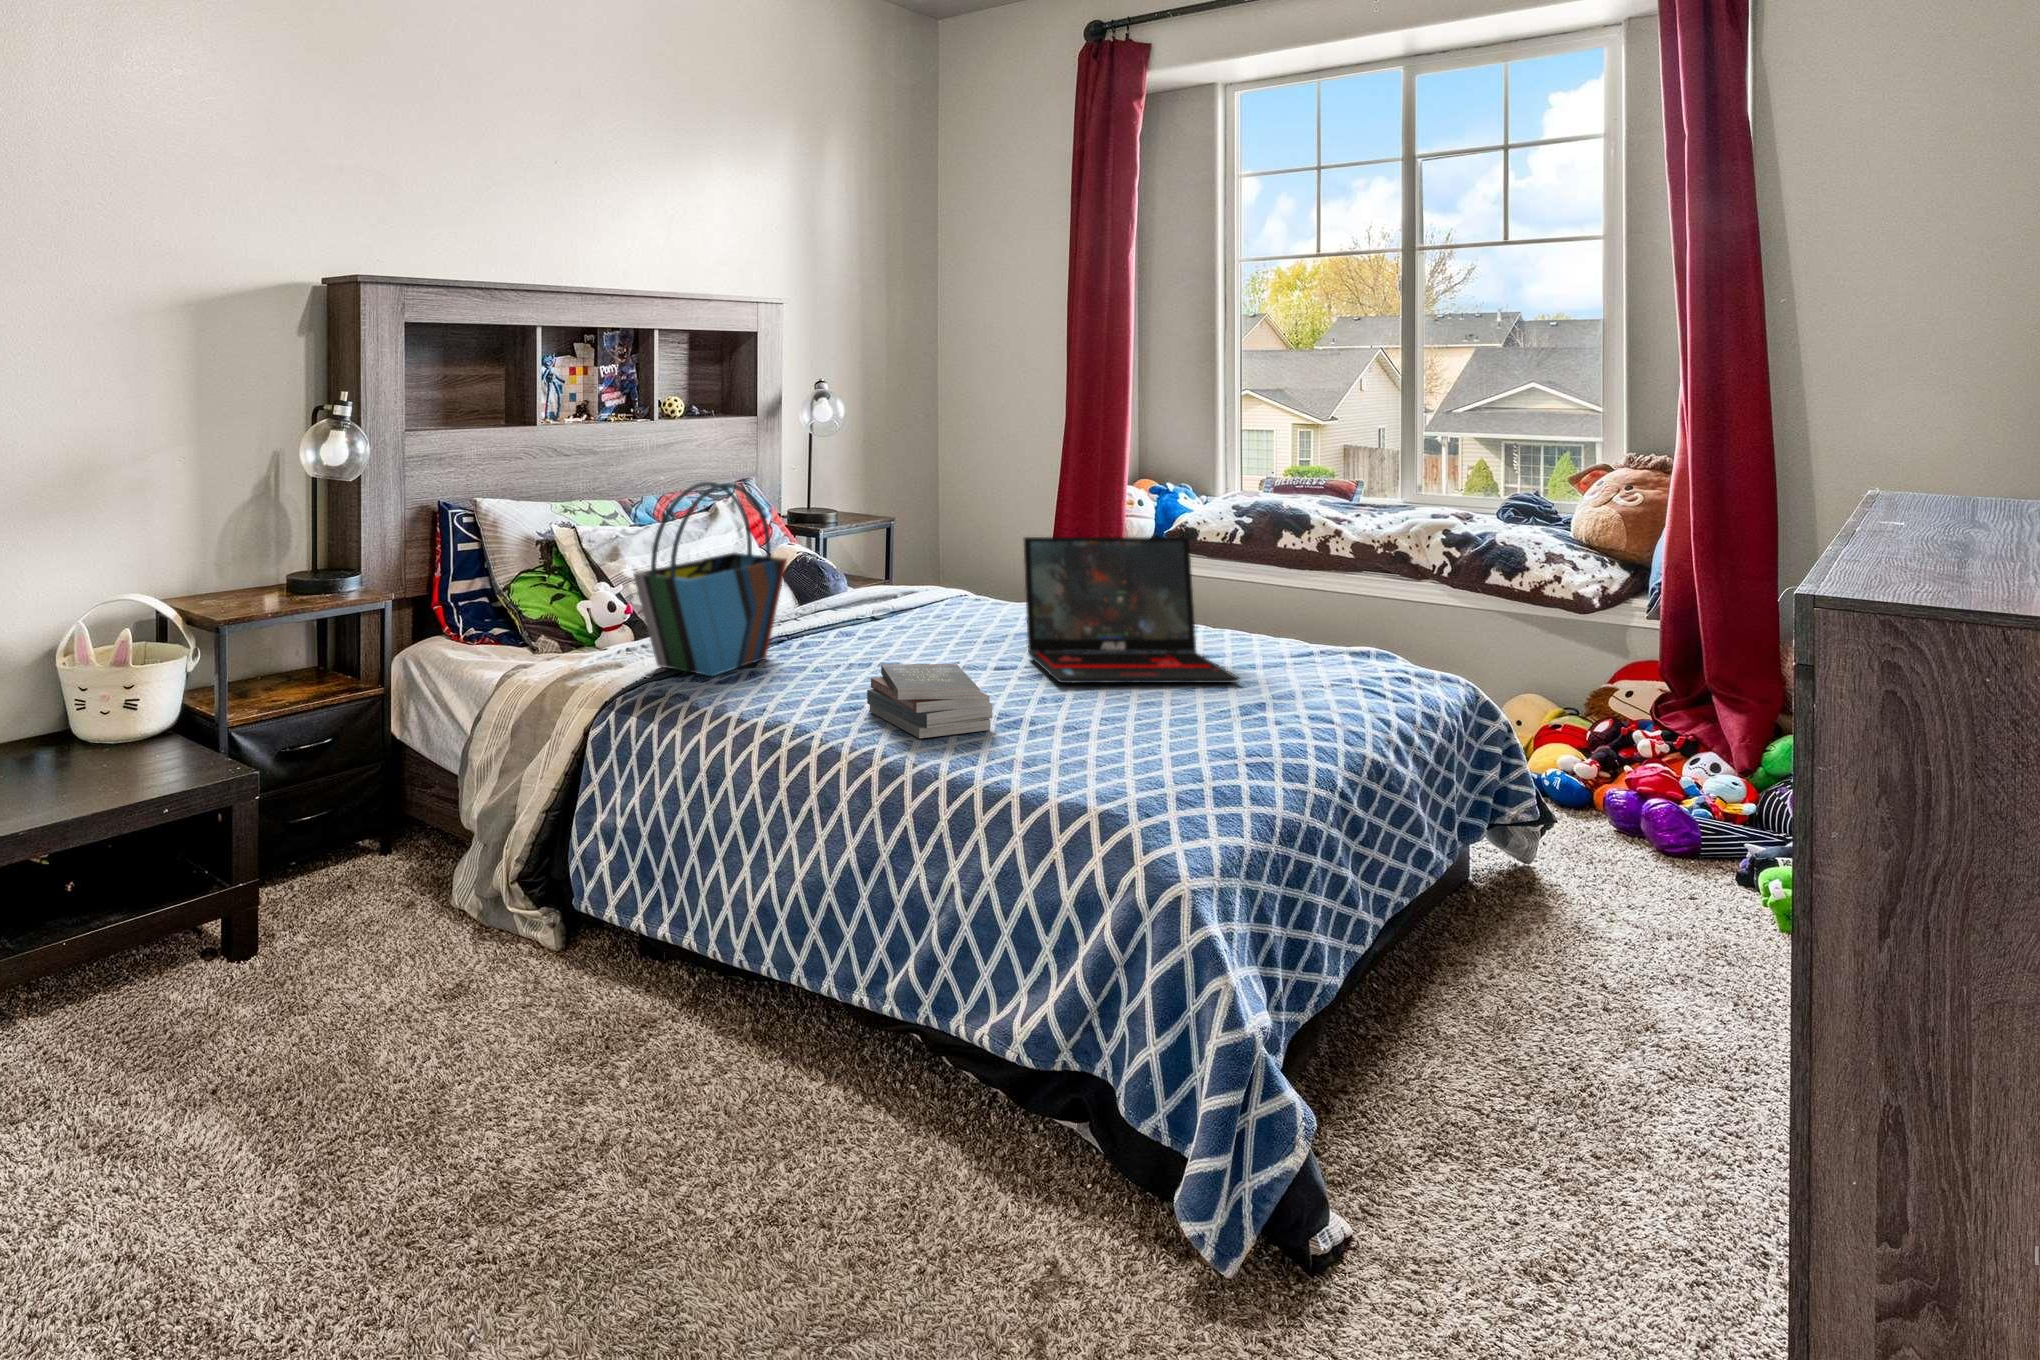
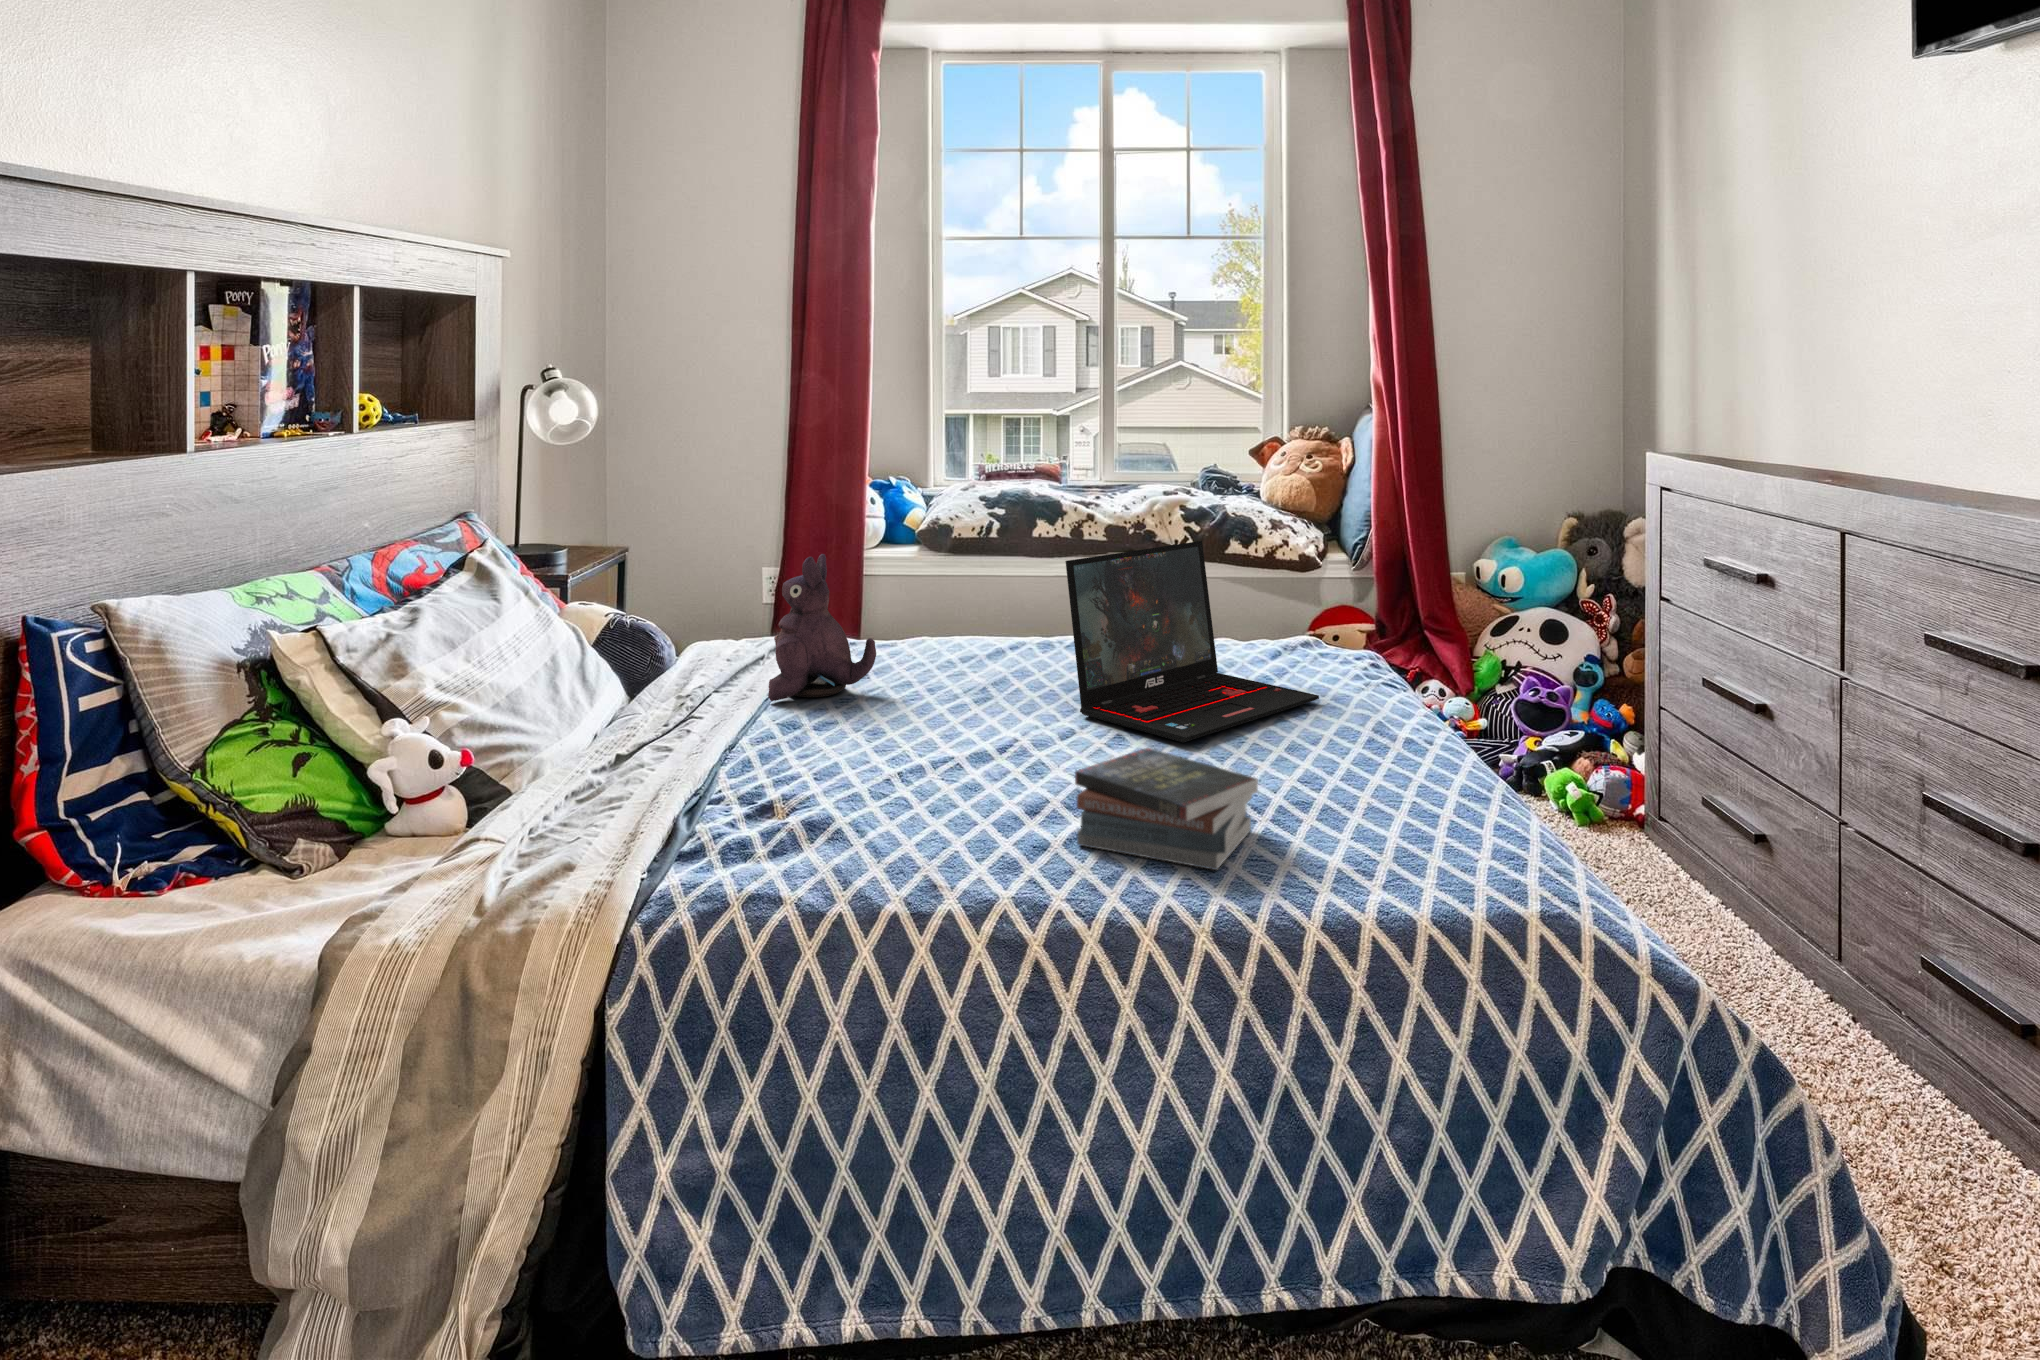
tote bag: present [634,482,787,676] -> none [634,523,785,853]
plush toy: none [849,520,925,620] -> present [768,554,876,701]

